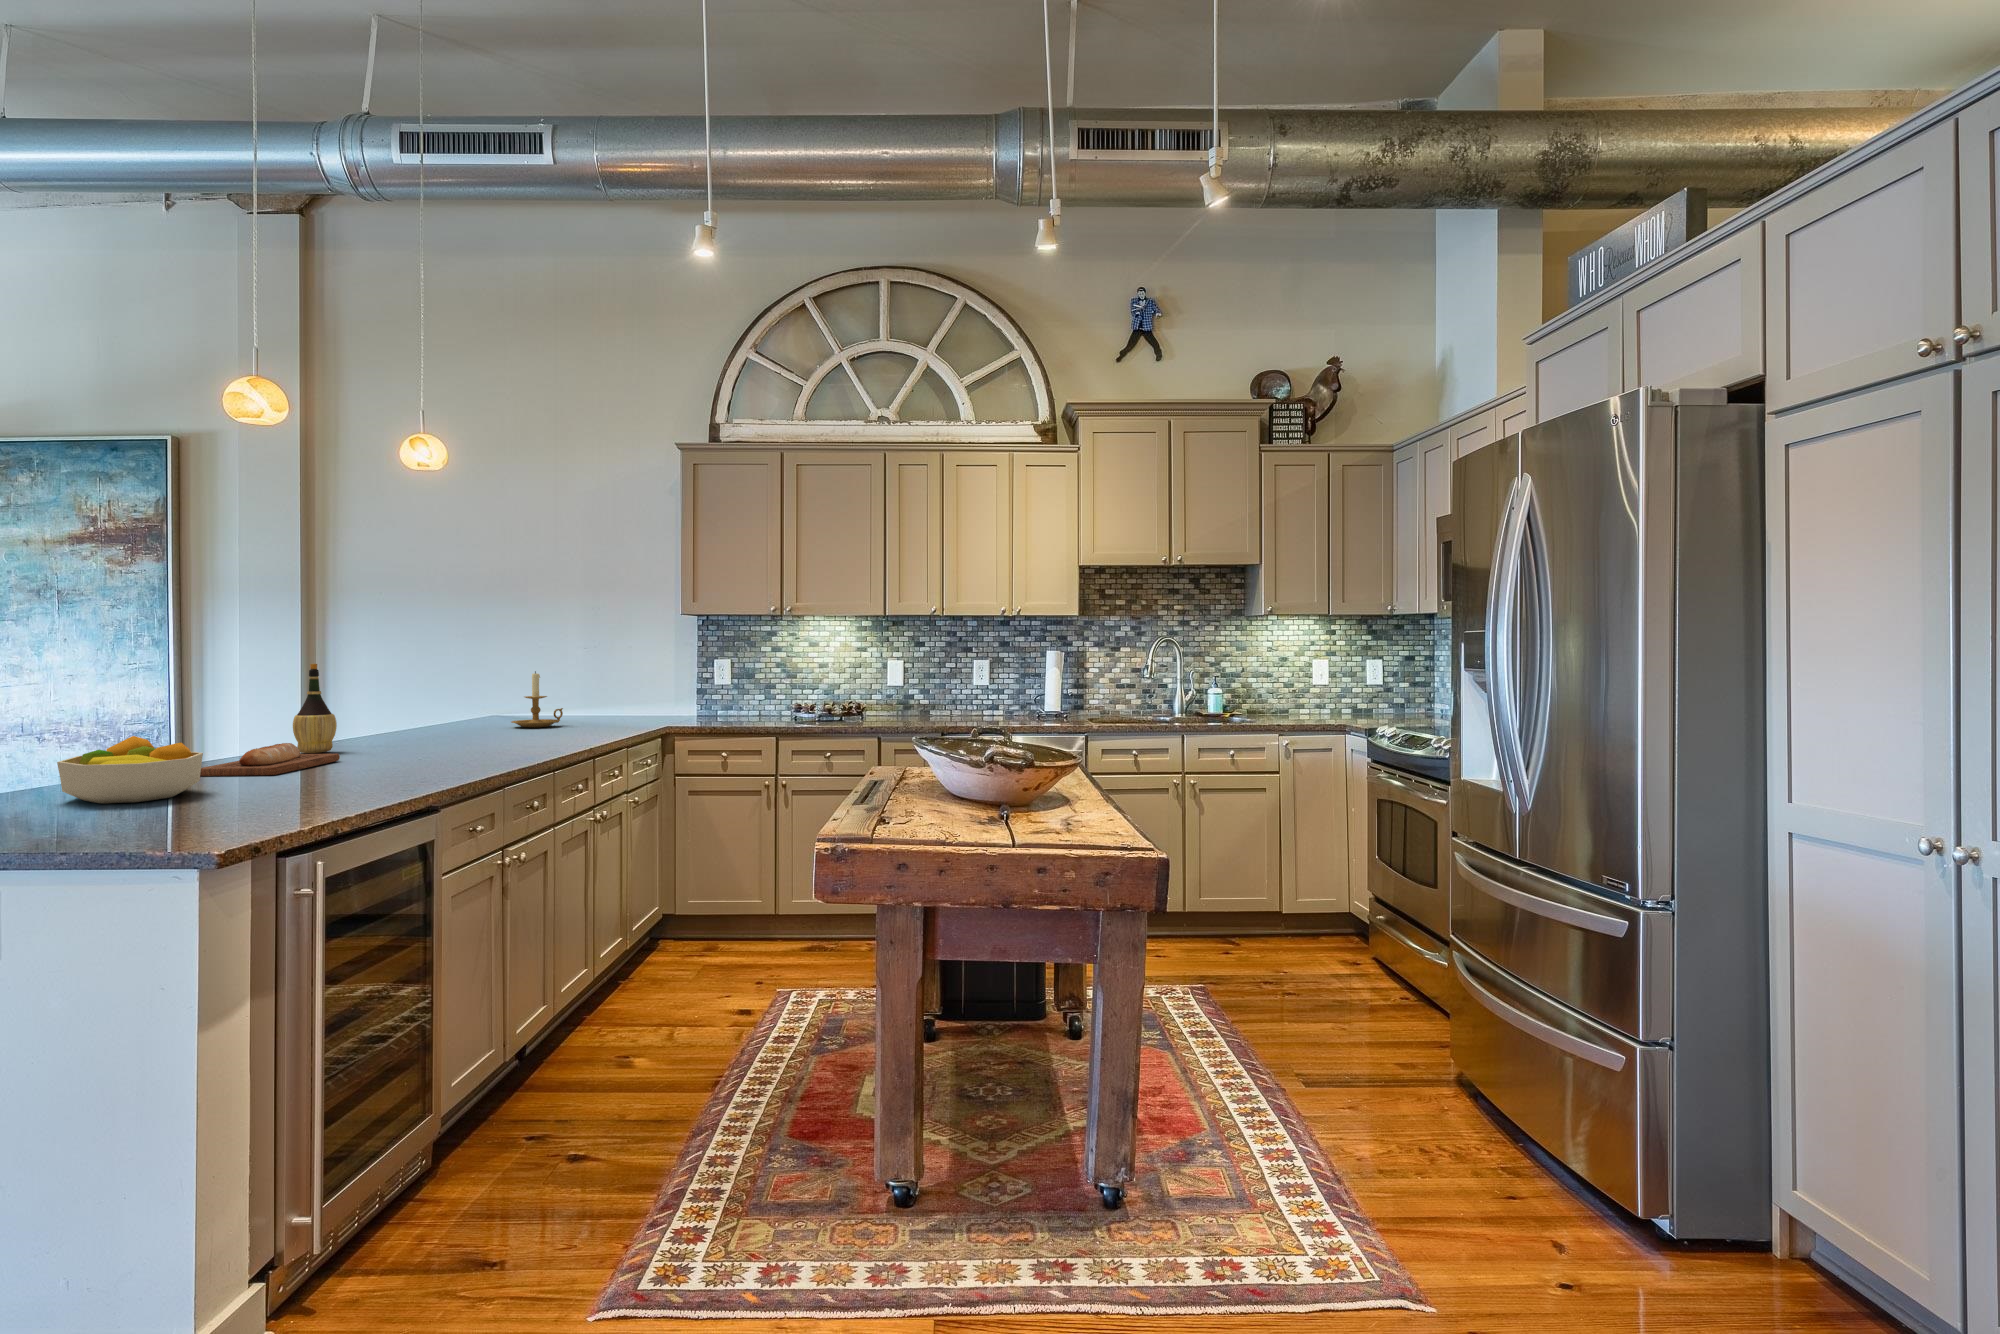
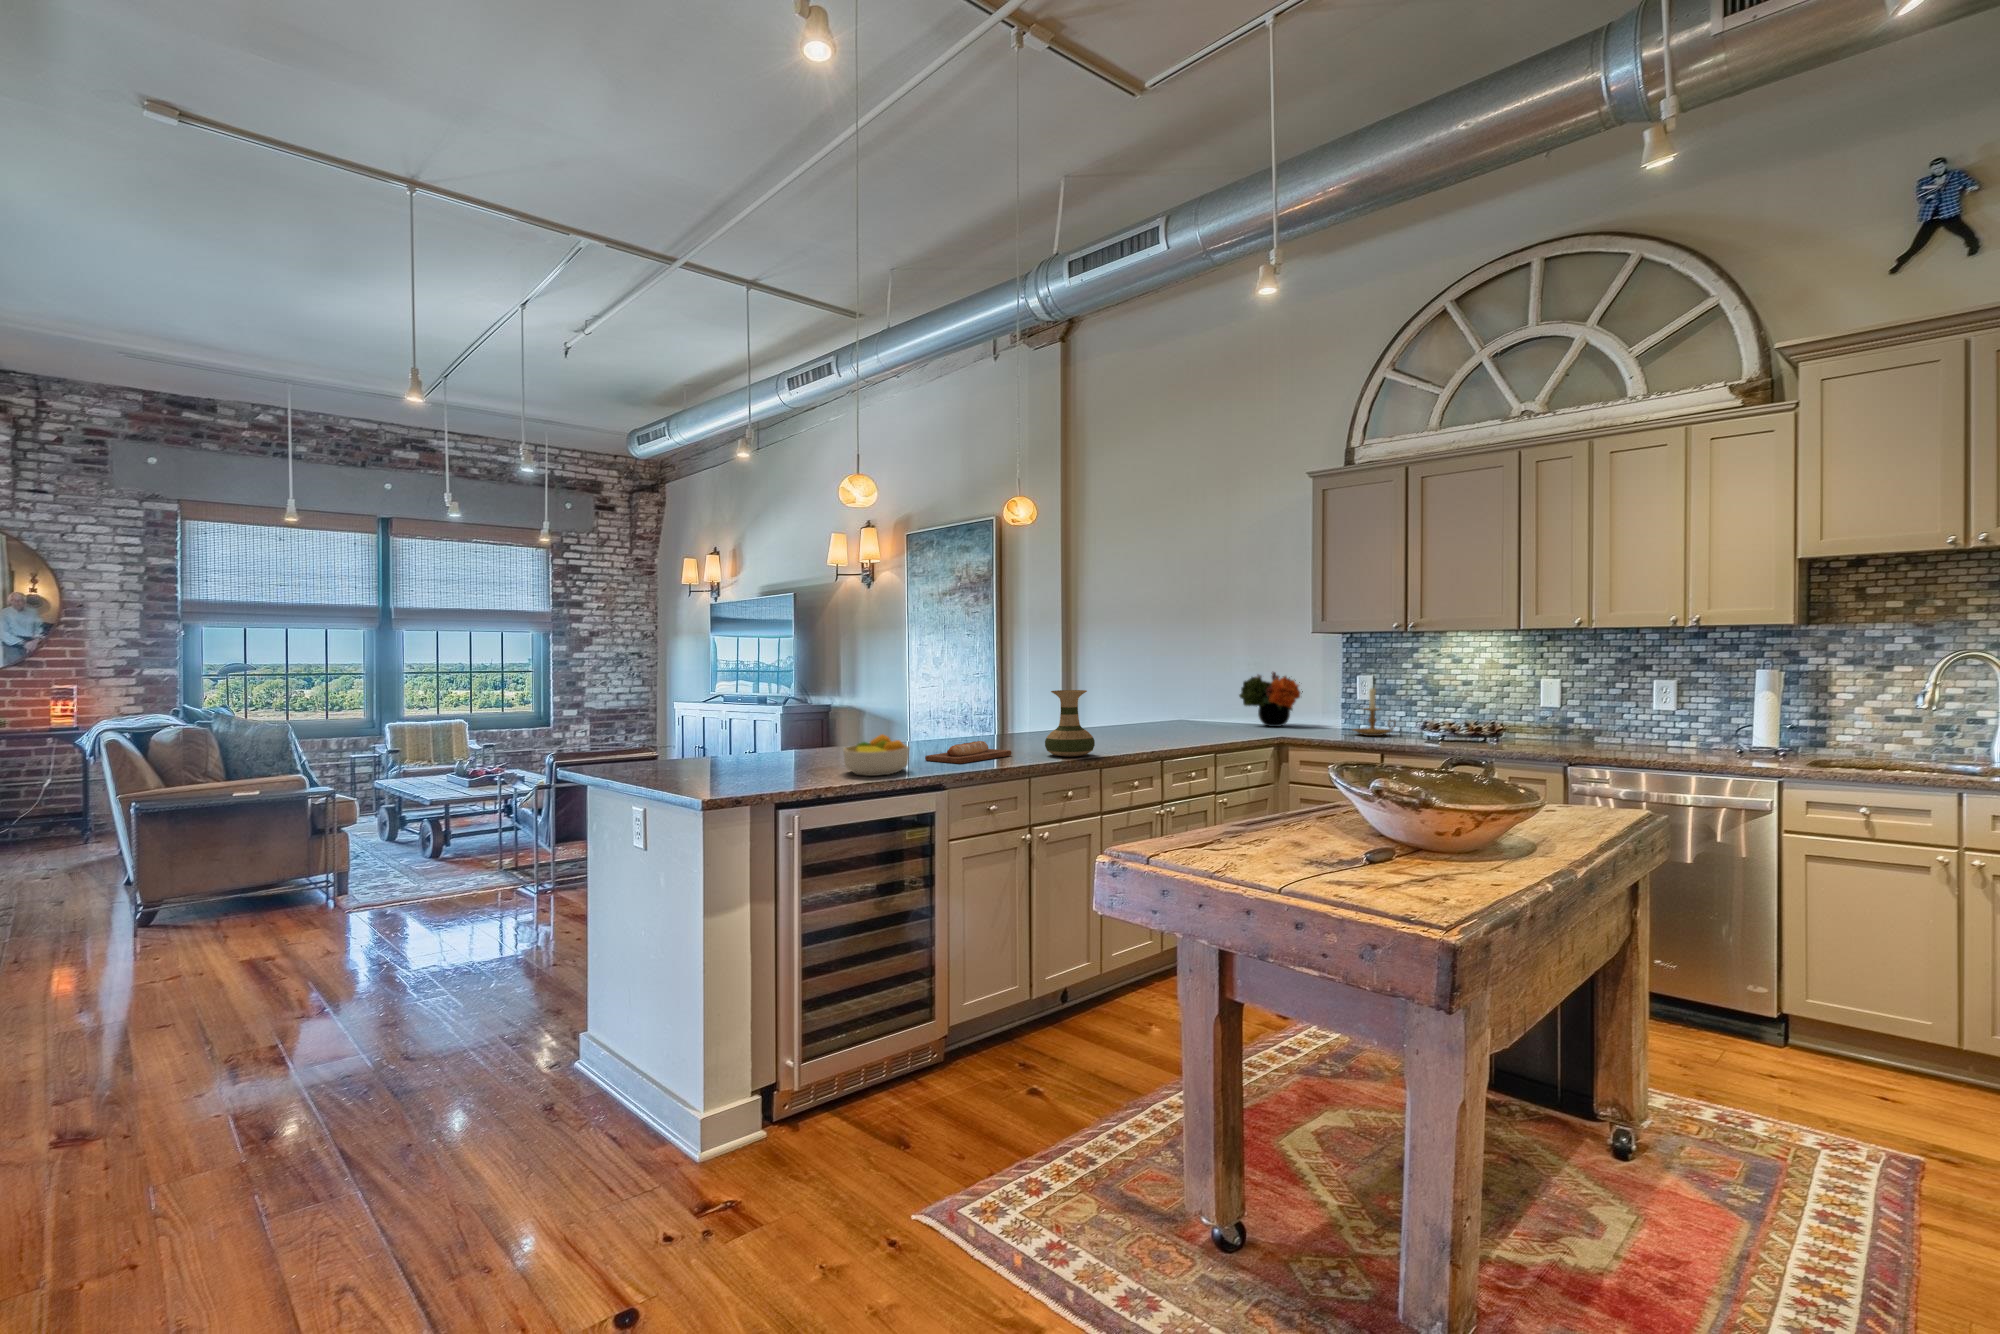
flower arrangement: none [575,656,649,716] -> present [1239,672,1303,727]
wine bottle: present [293,663,337,753] -> none [997,684,1023,748]
vase: none [392,670,467,757] -> present [1045,690,1095,757]
candle holder: present [511,671,563,728] -> present [1354,688,1395,736]

